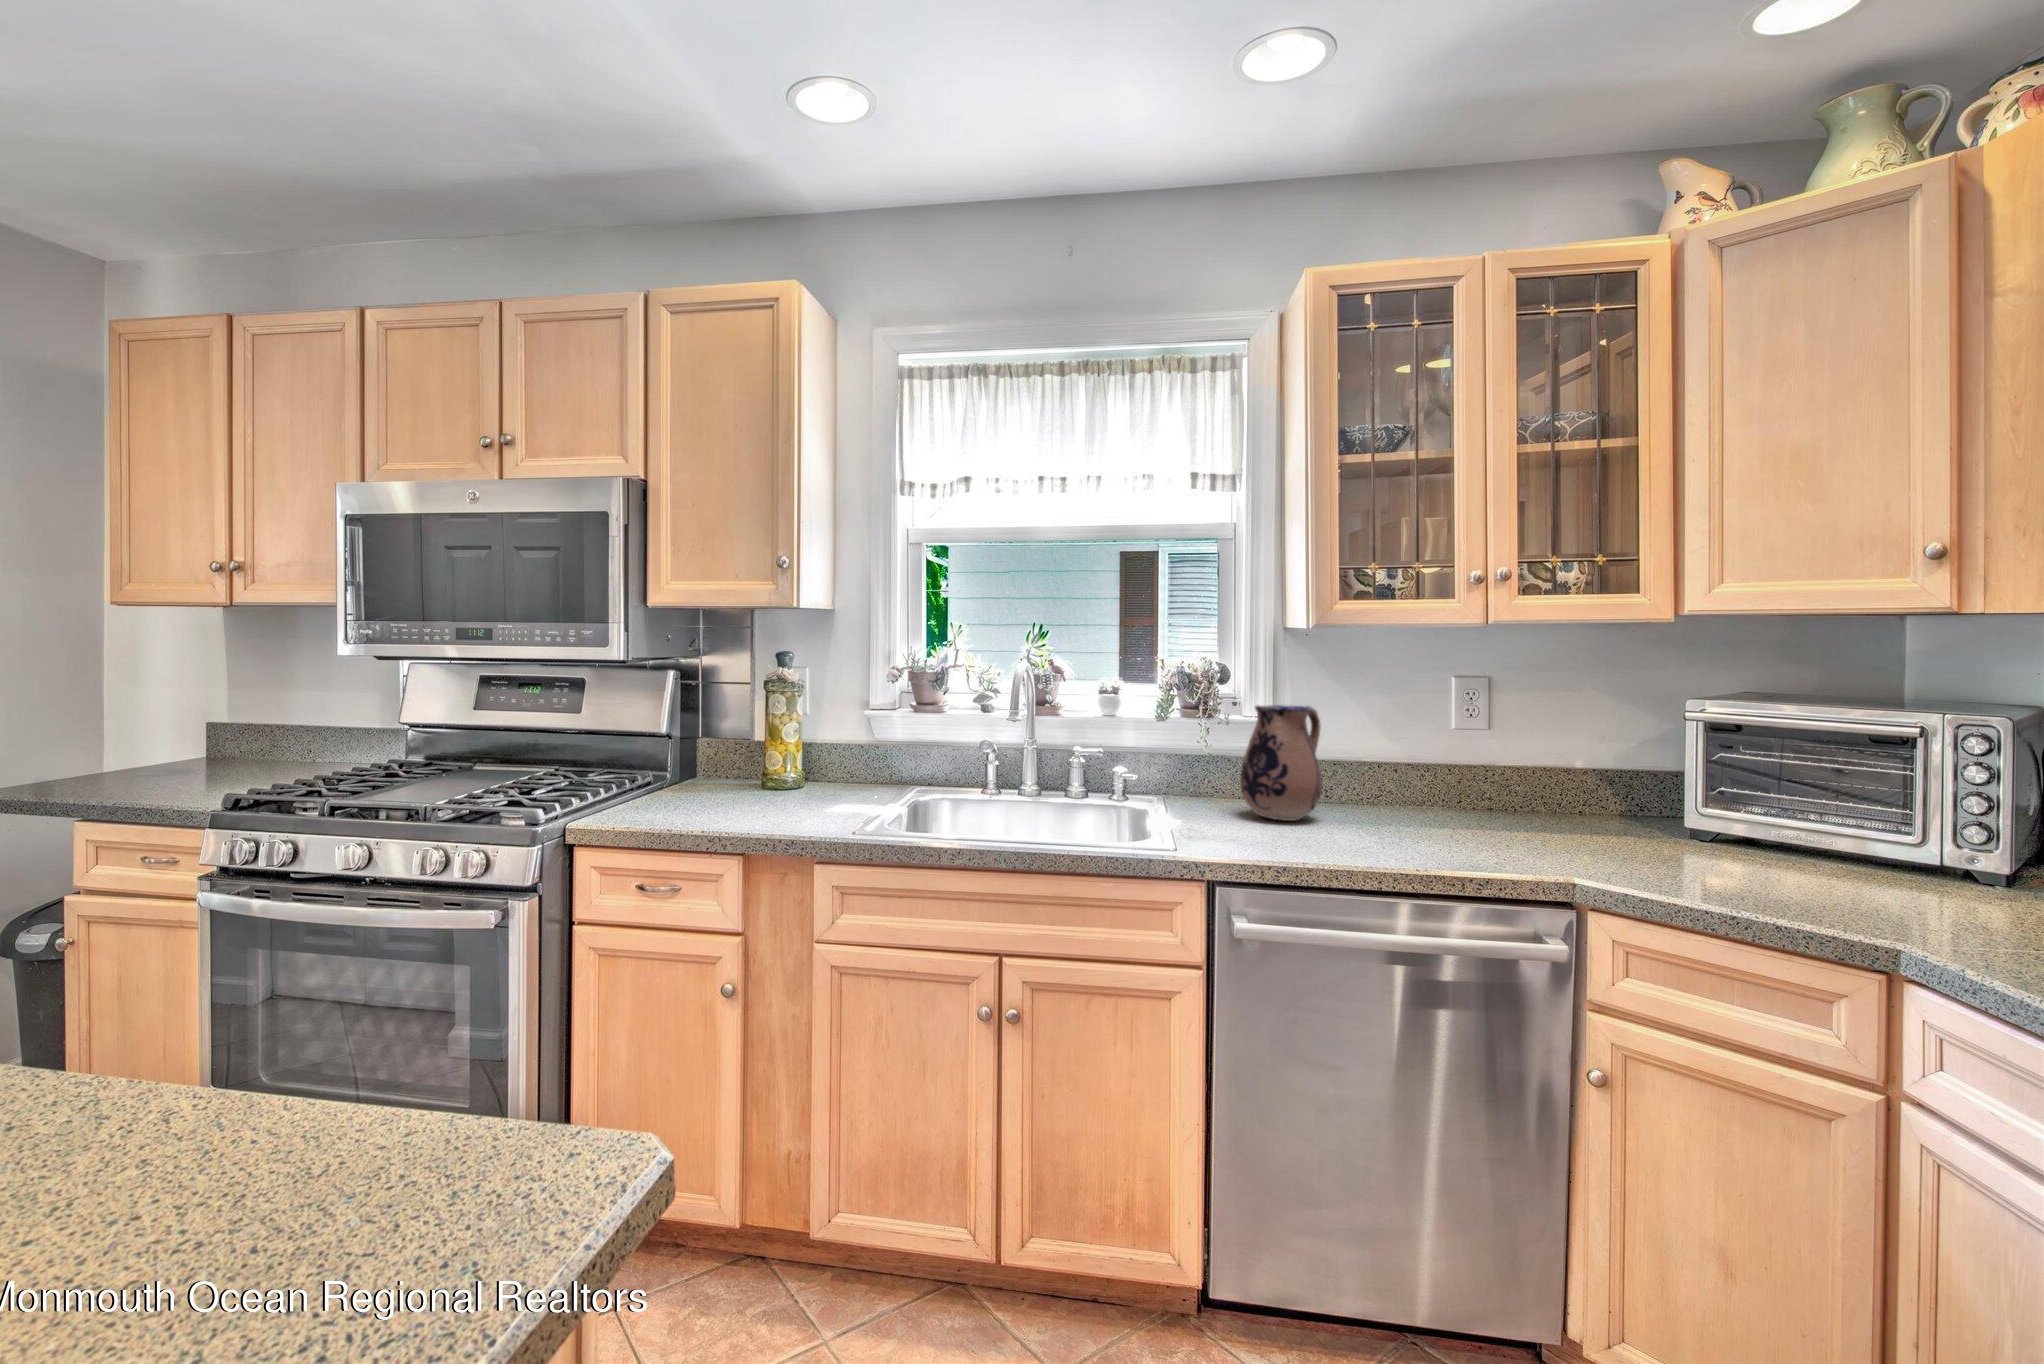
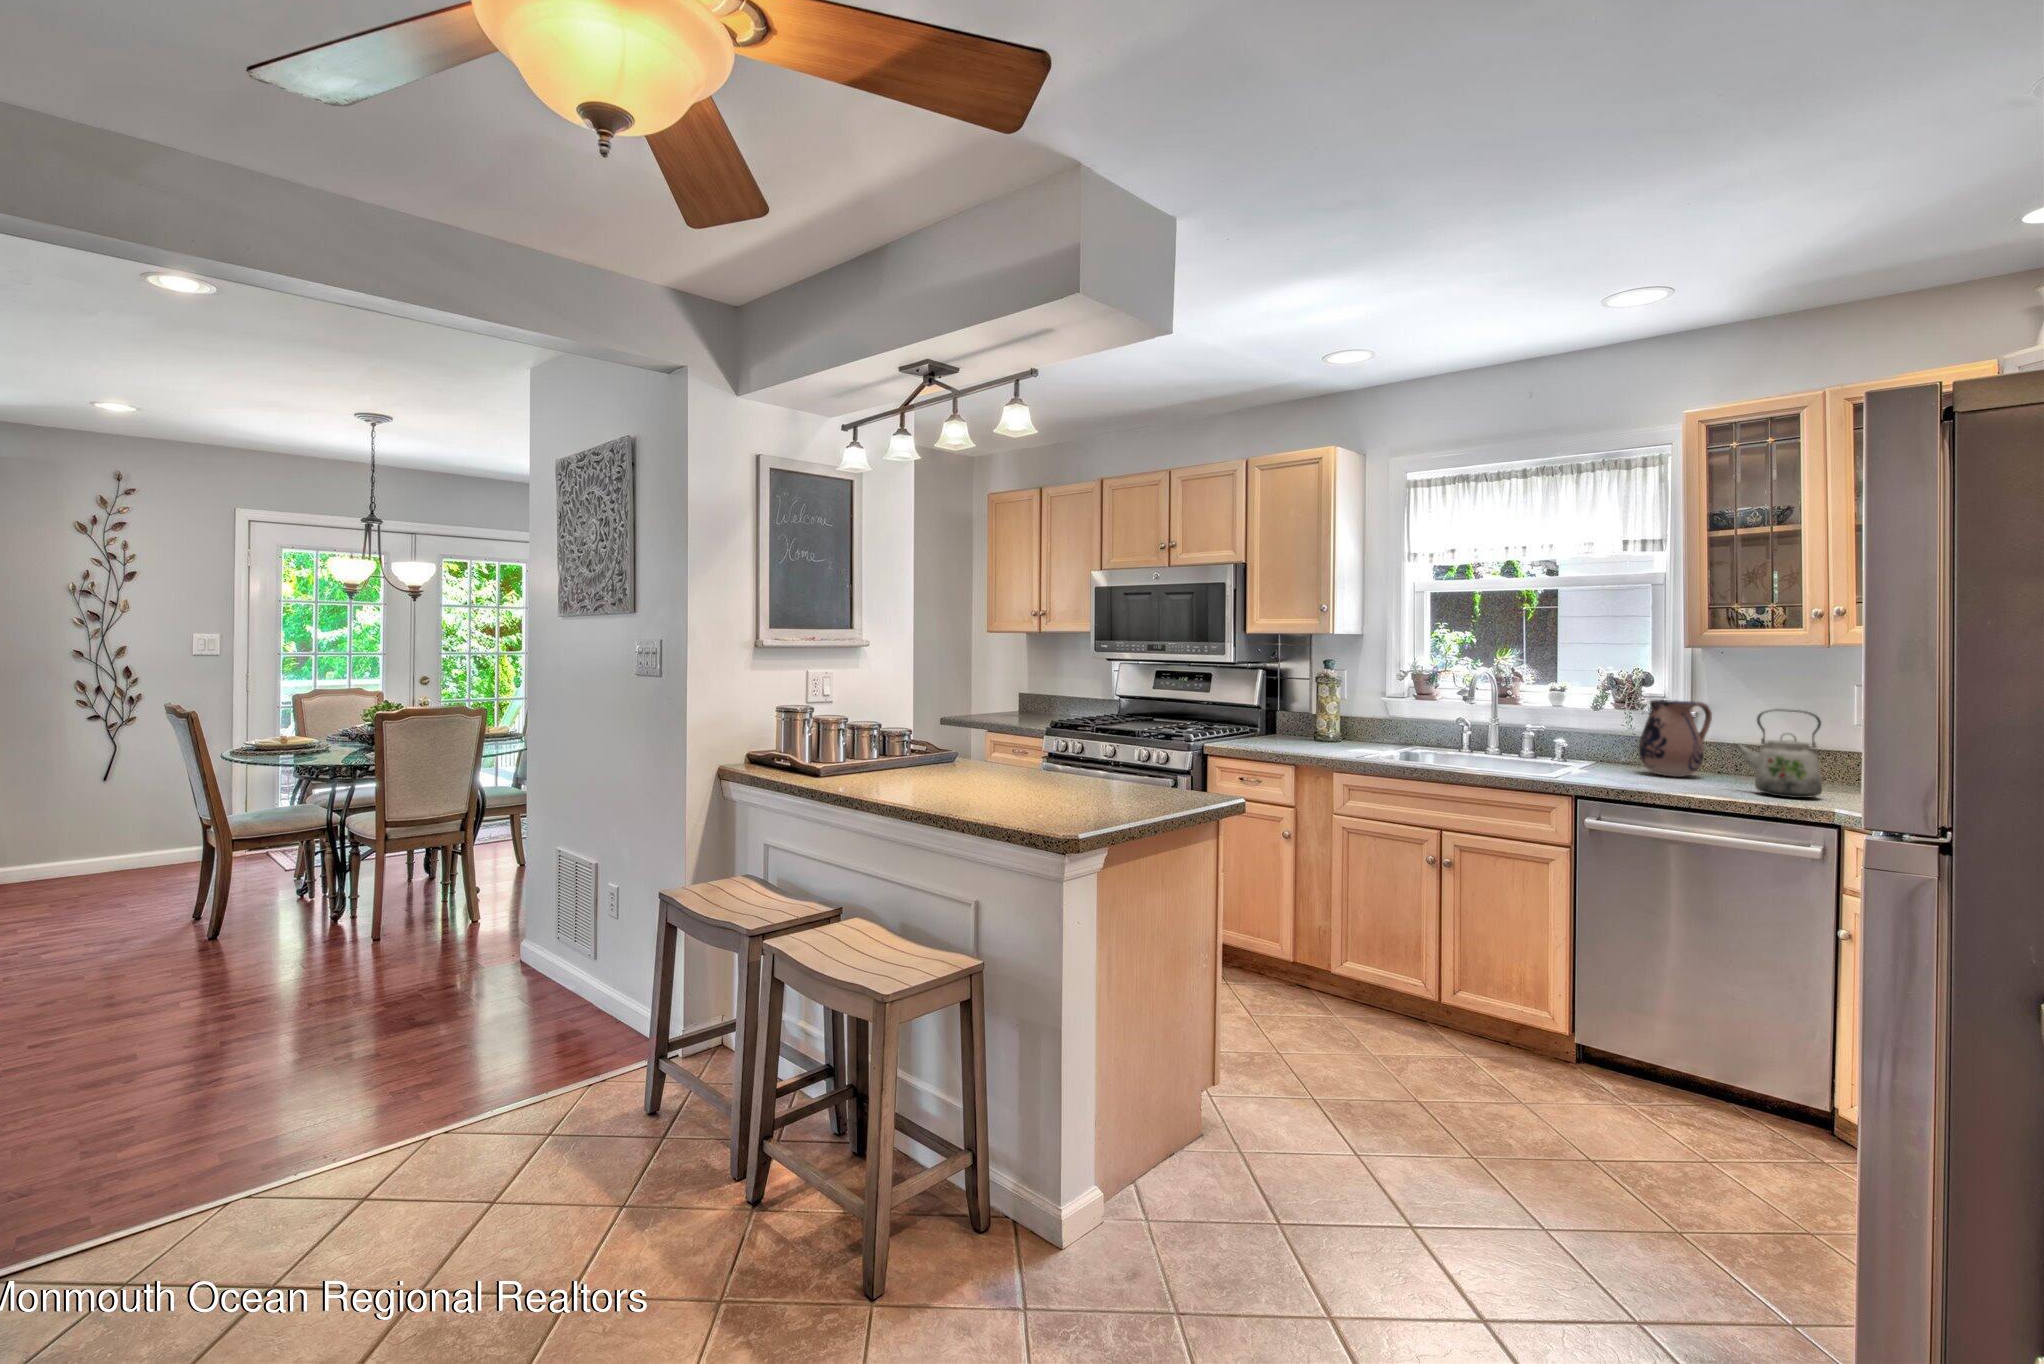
kettle: none [1403,722,1522,858] -> present [1734,710,1822,798]

